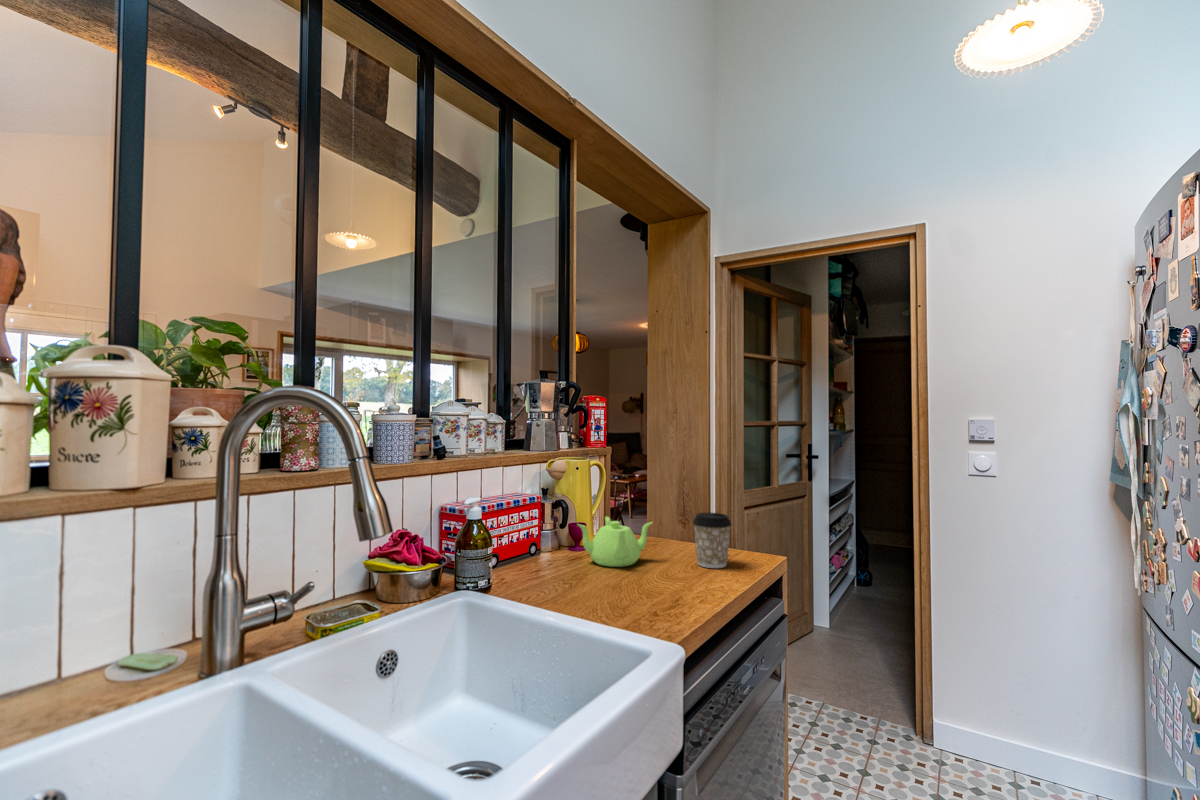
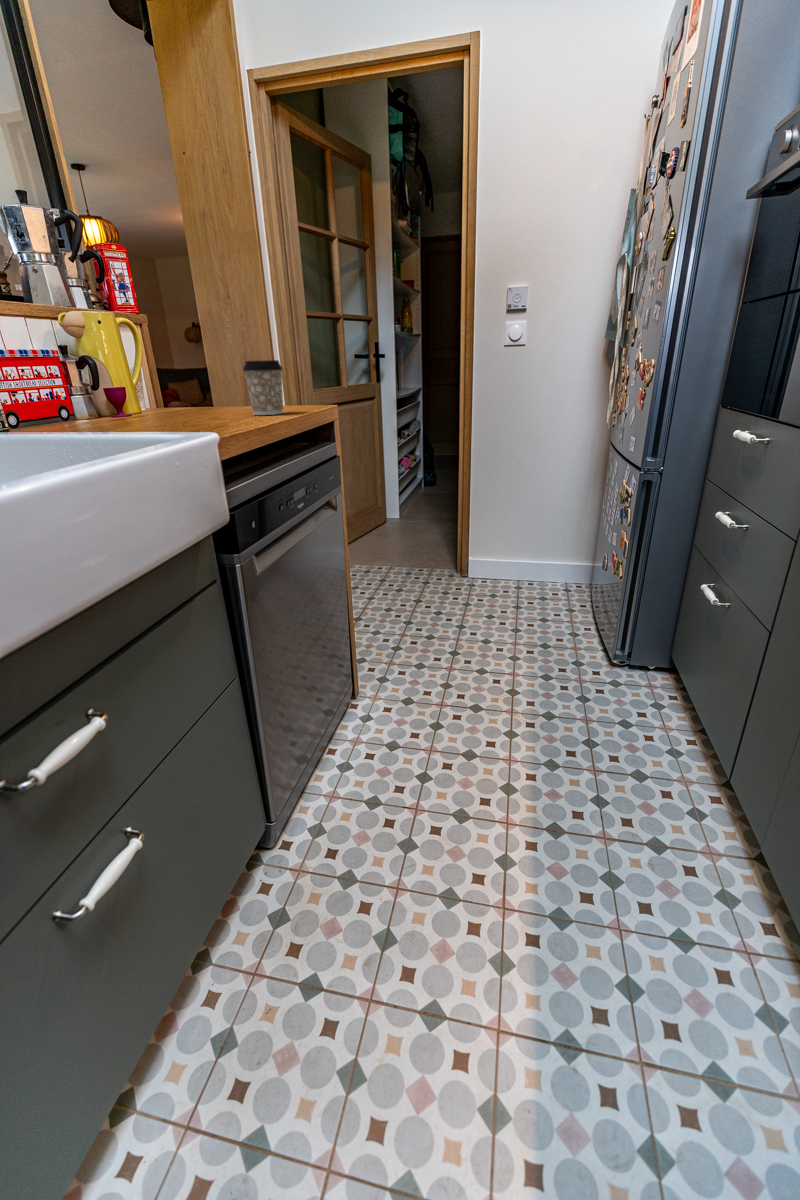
teapot: present [578,516,652,567] -> none [109,374,200,421]

